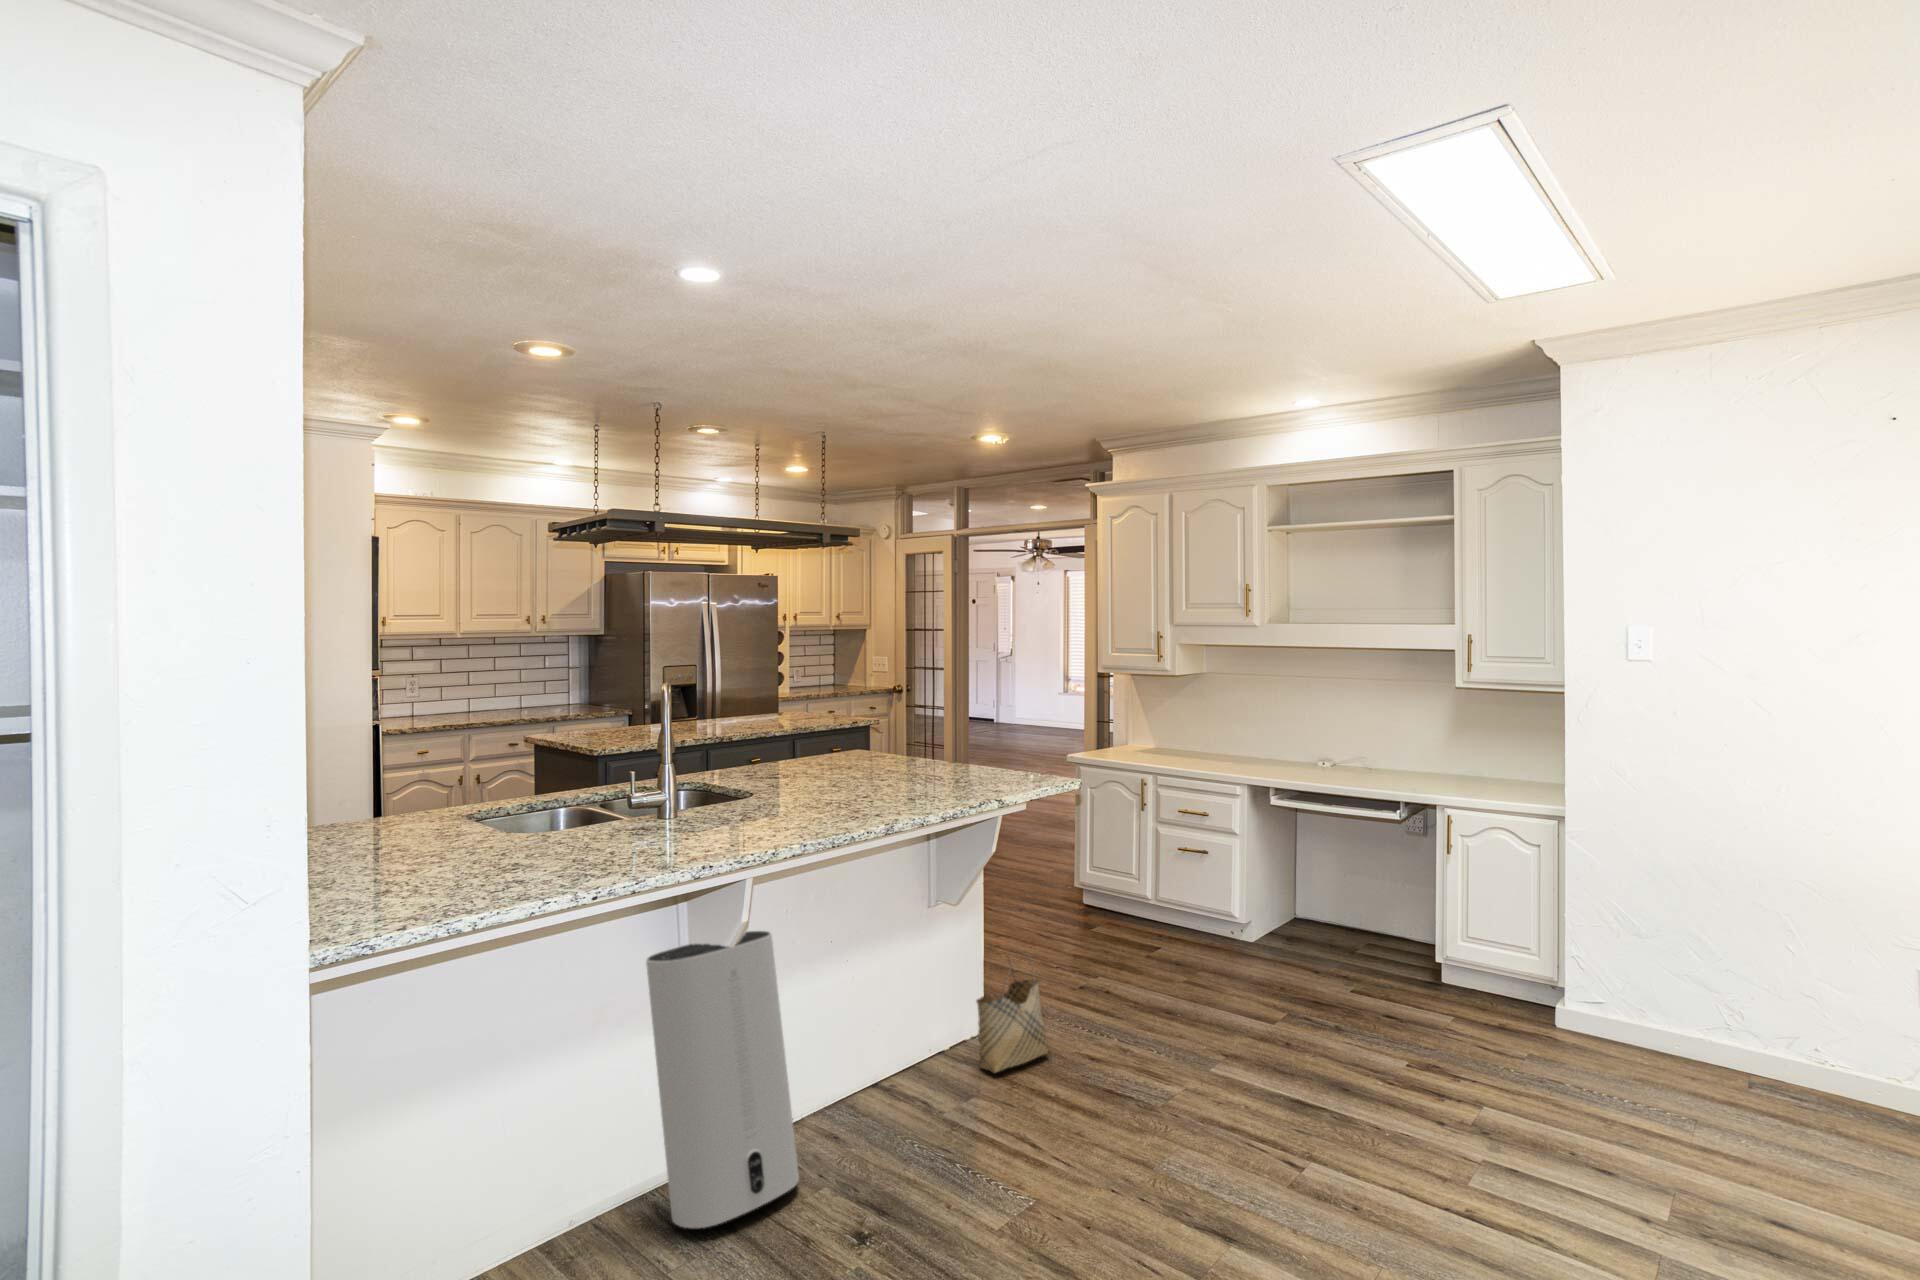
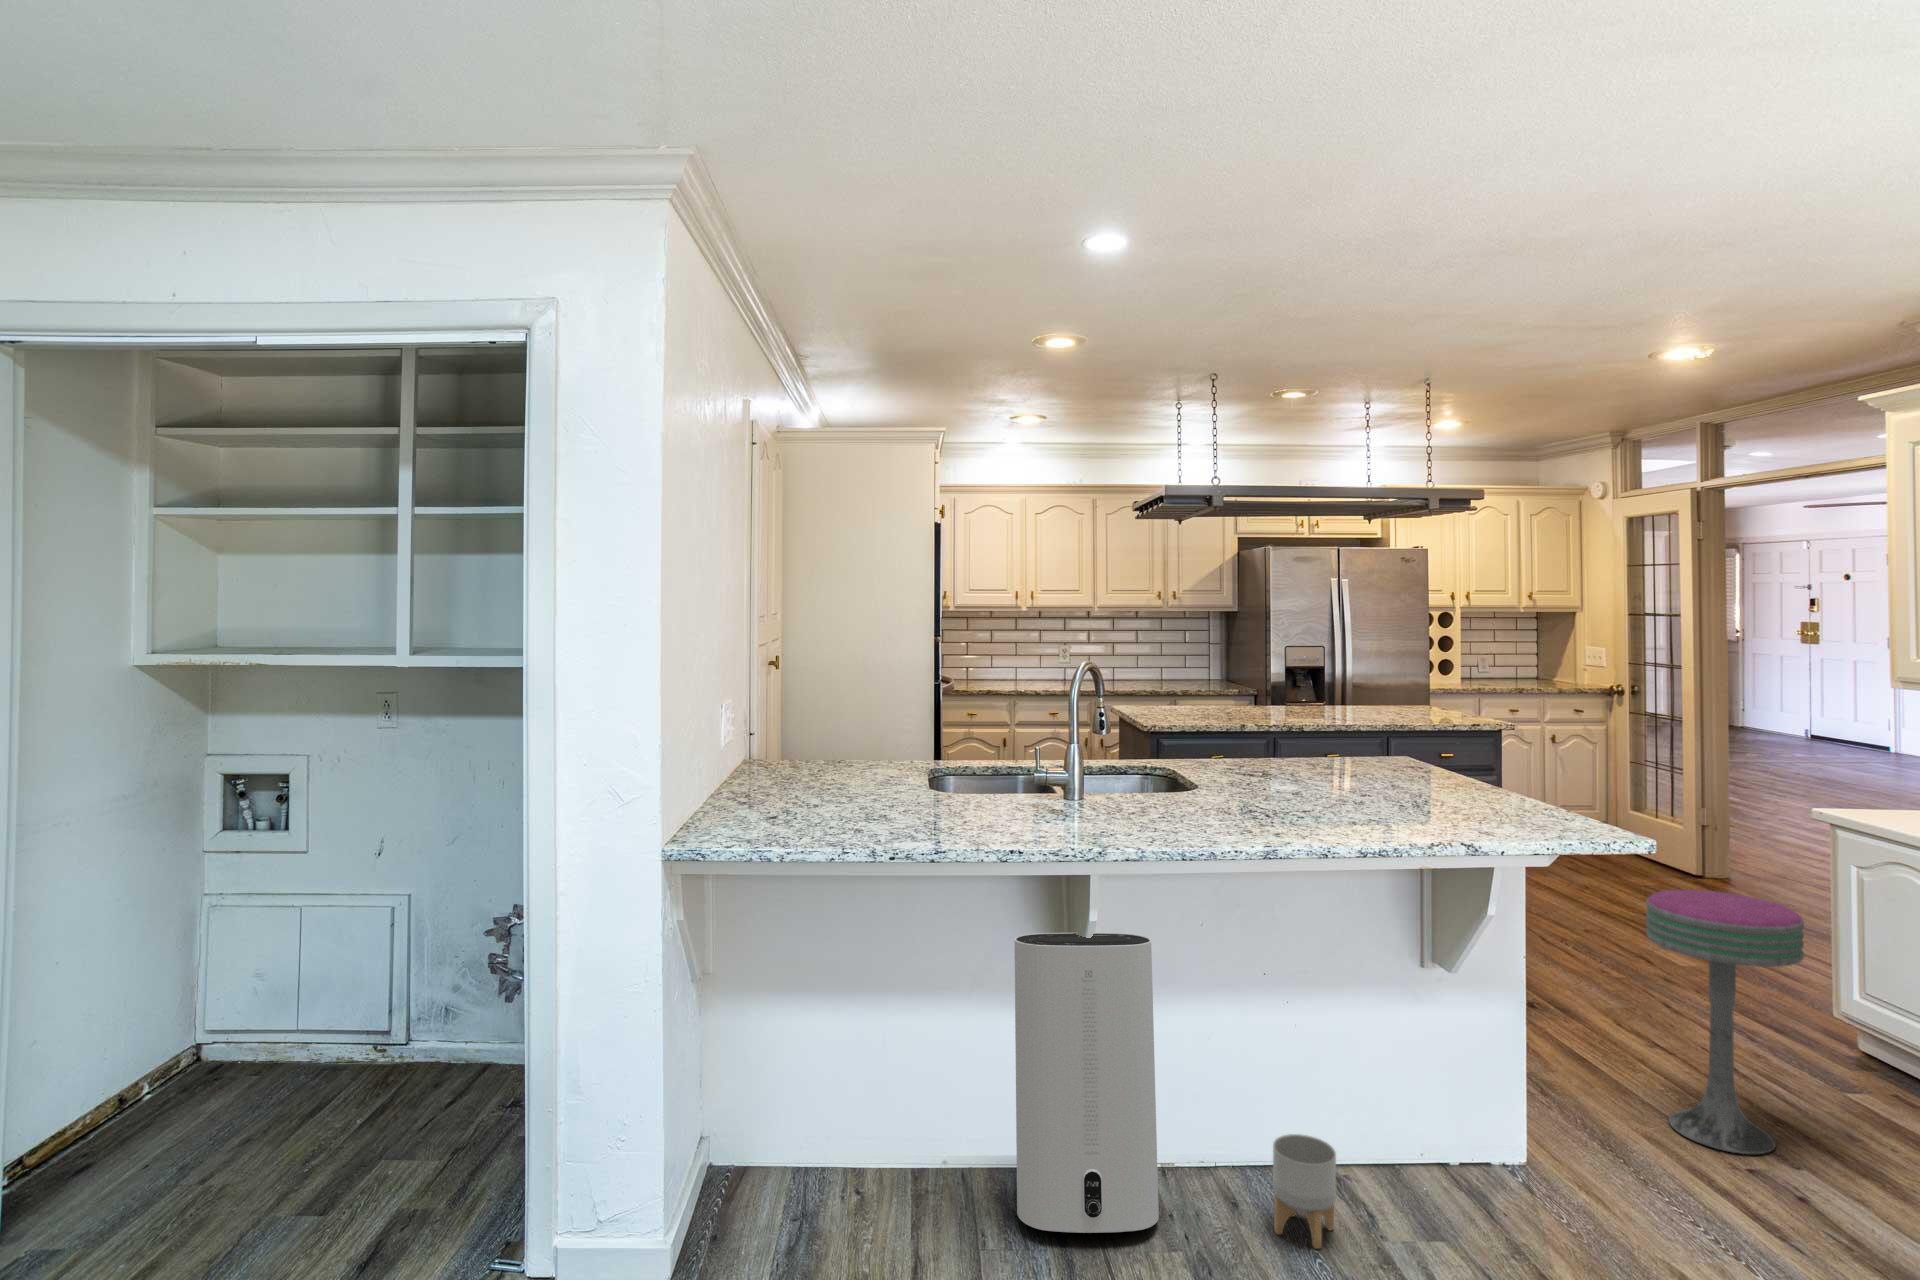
bar stool: none [1029,818,1116,990] -> present [1646,889,1804,1154]
woven basket: present [977,947,1048,1073] -> none [1465,1039,1586,1214]
planter: none [873,1060,922,1148] -> present [1273,1134,1336,1249]

